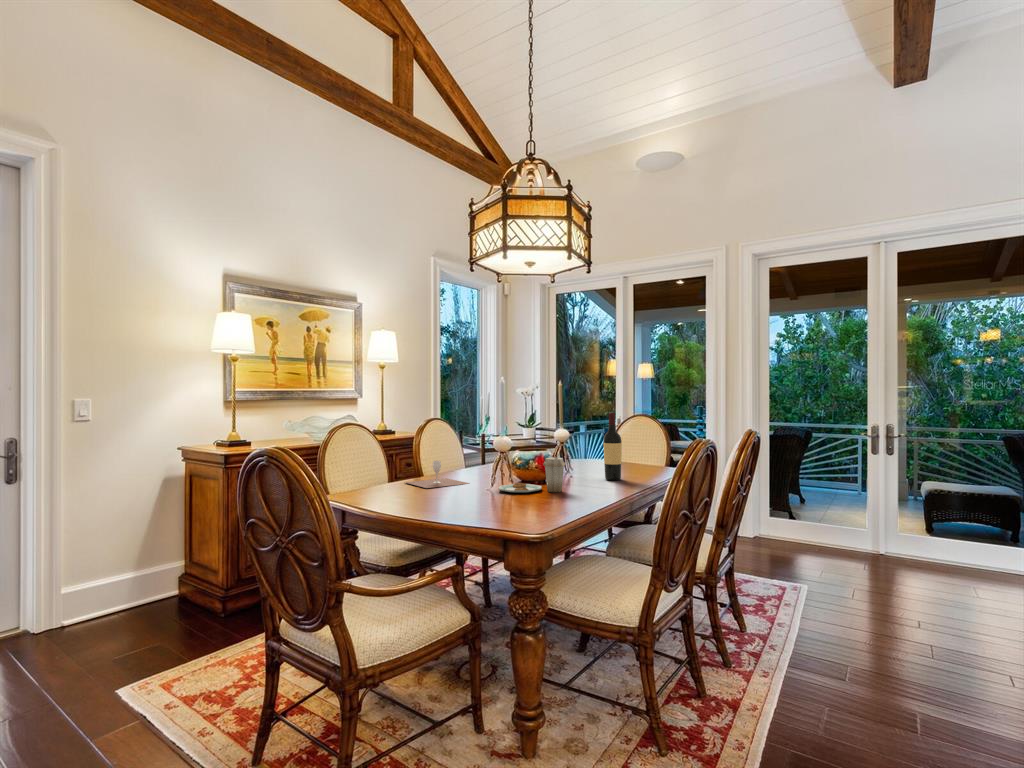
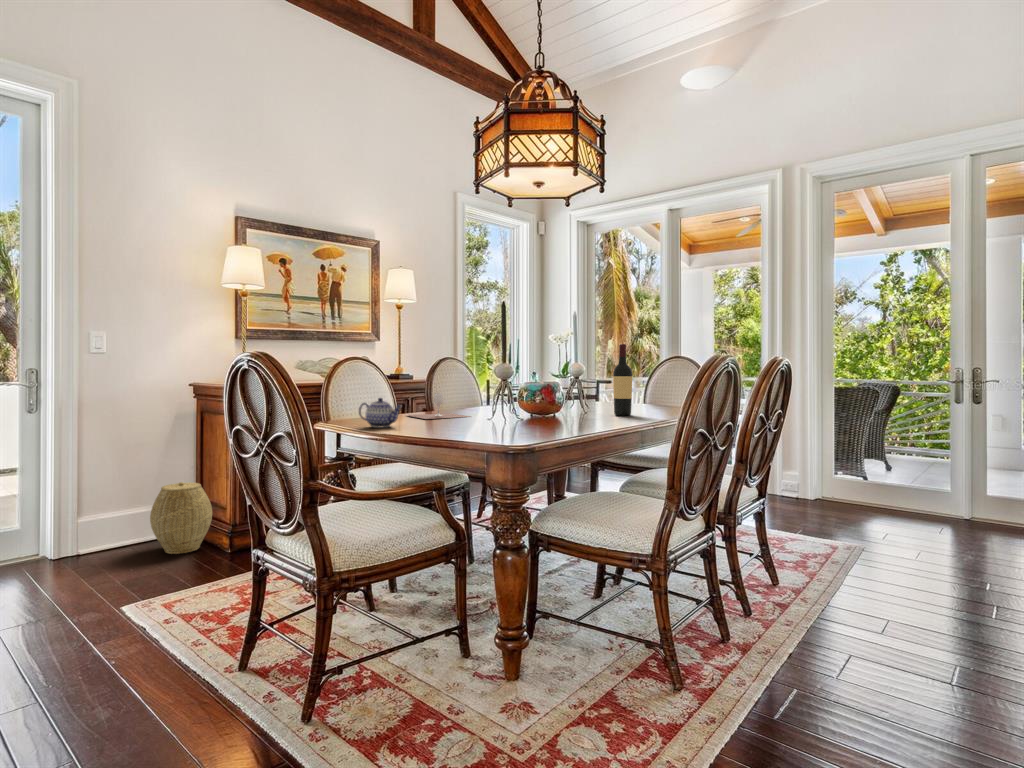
plate: present [499,457,565,493] -> none [497,386,568,423]
teapot: none [366,472,409,502] -> present [359,398,401,427]
woven basket: none [138,549,202,624] -> present [150,482,212,554]

